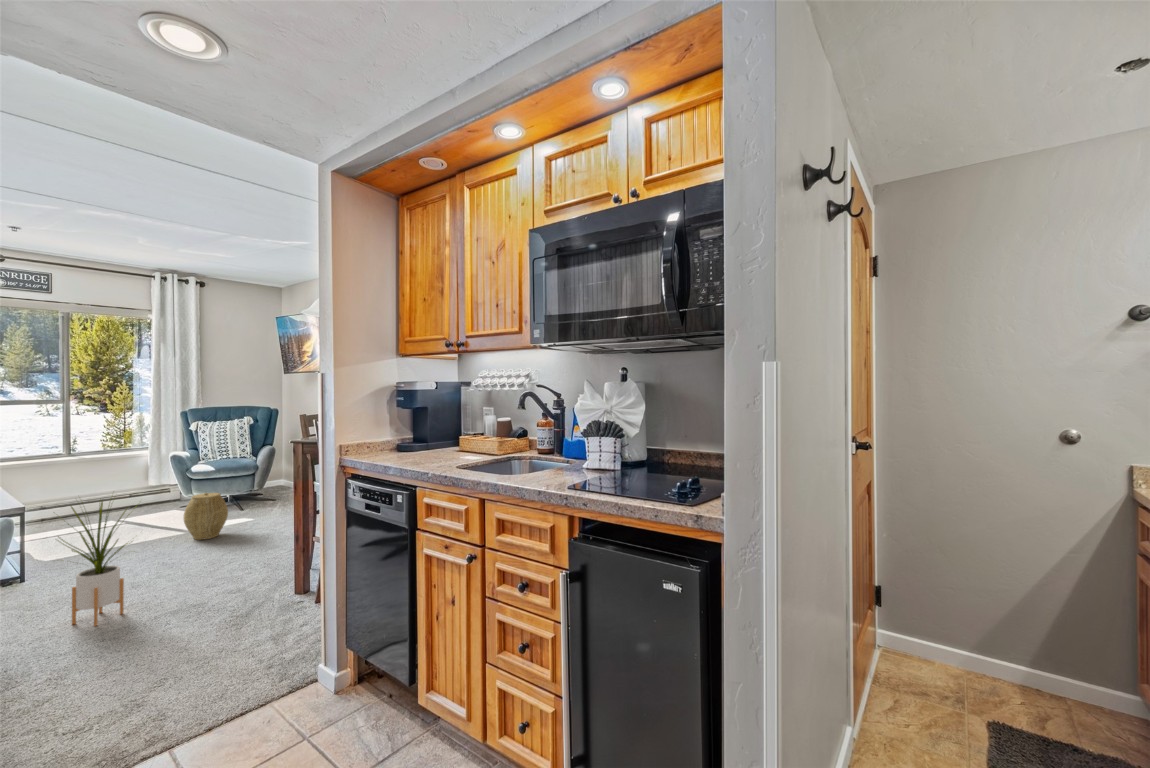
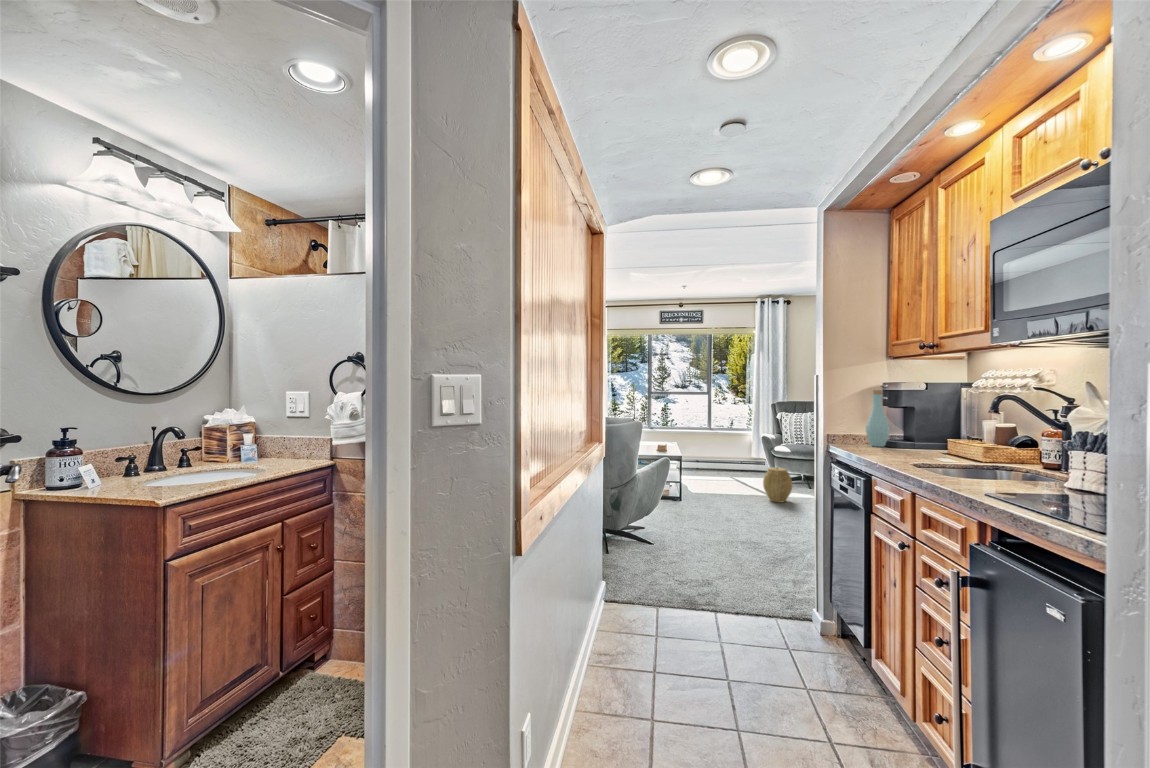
bottle: none [380,388,404,451] -> present [866,390,890,447]
house plant: present [58,501,128,626] -> none [685,453,728,535]

